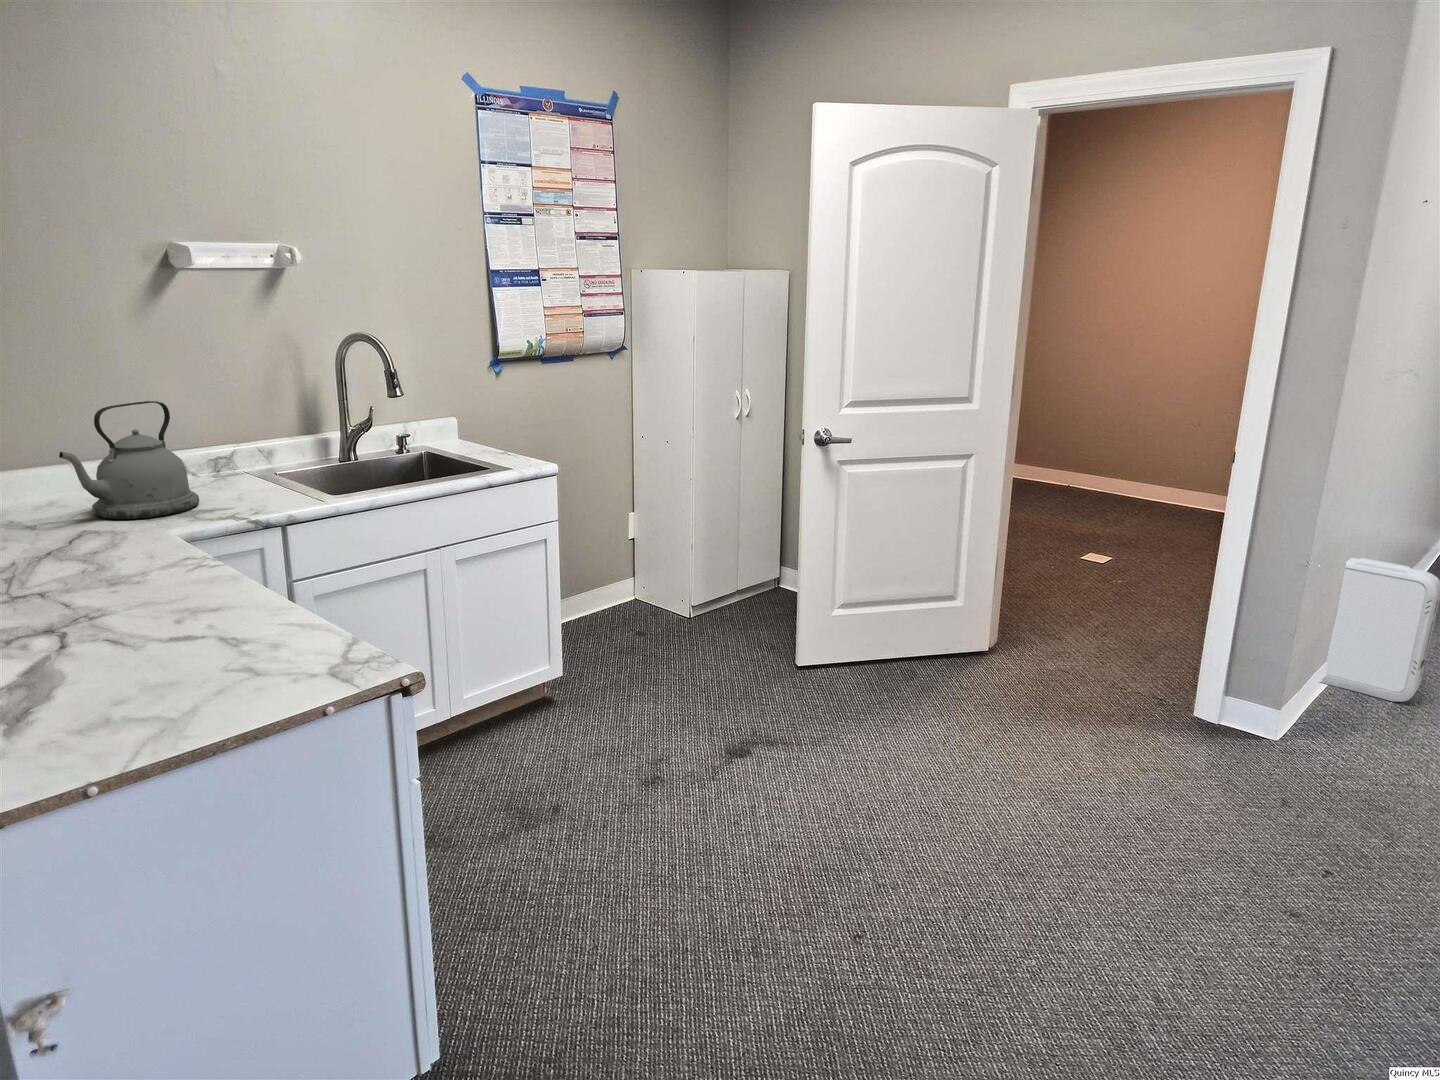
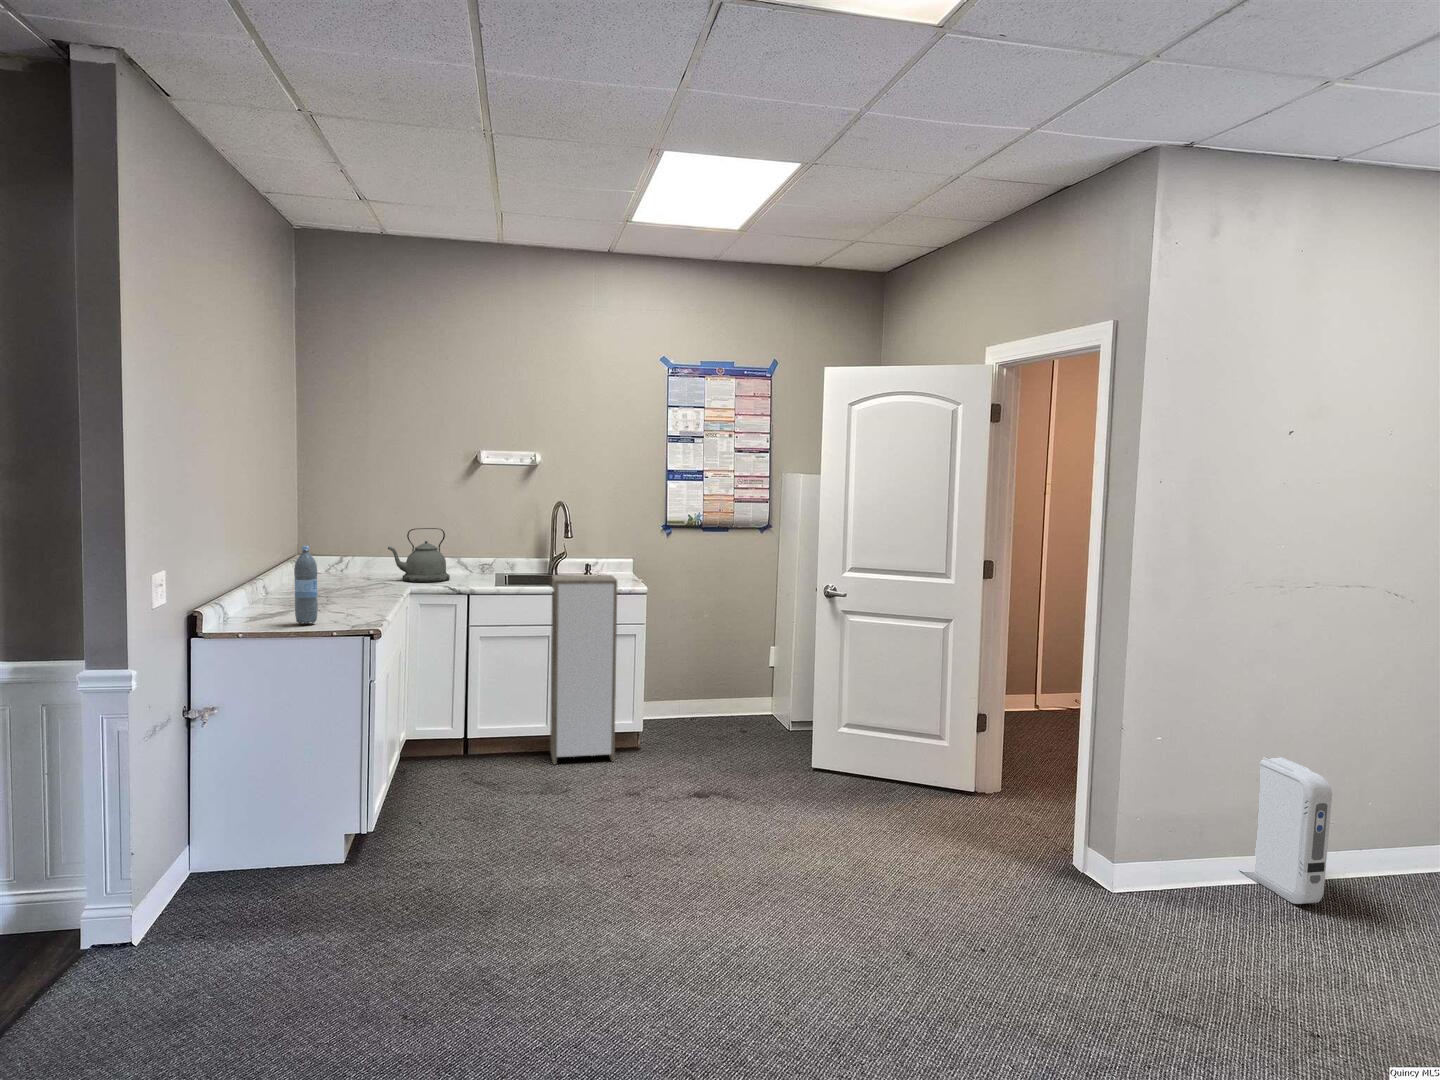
storage cabinet: none [430,452,572,781] -> present [550,575,617,764]
water bottle: none [138,495,224,710] -> present [294,546,318,624]

